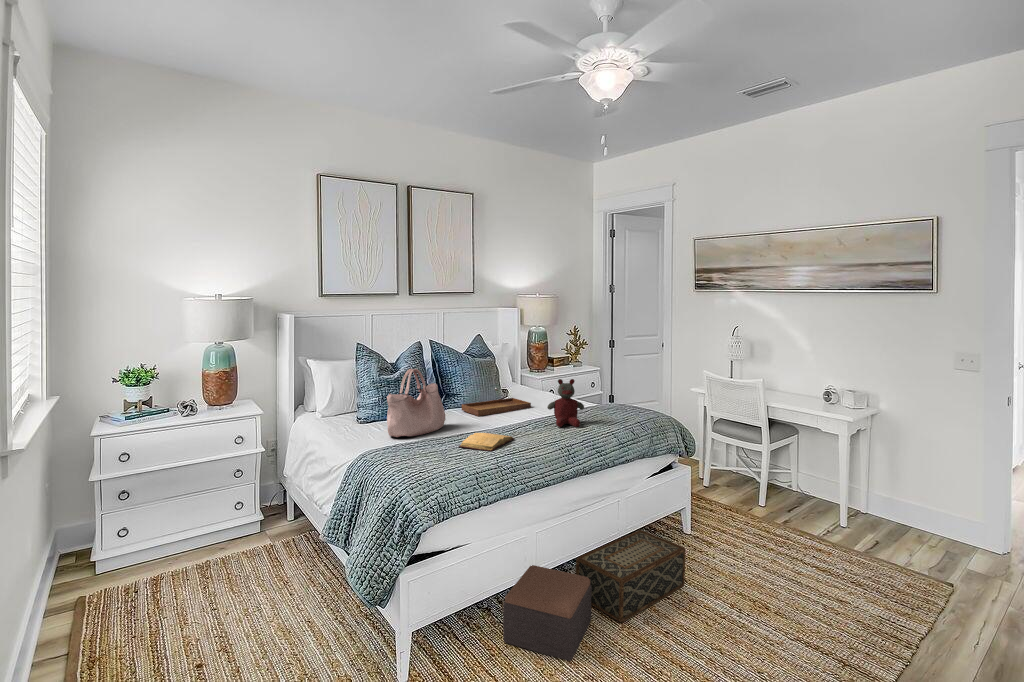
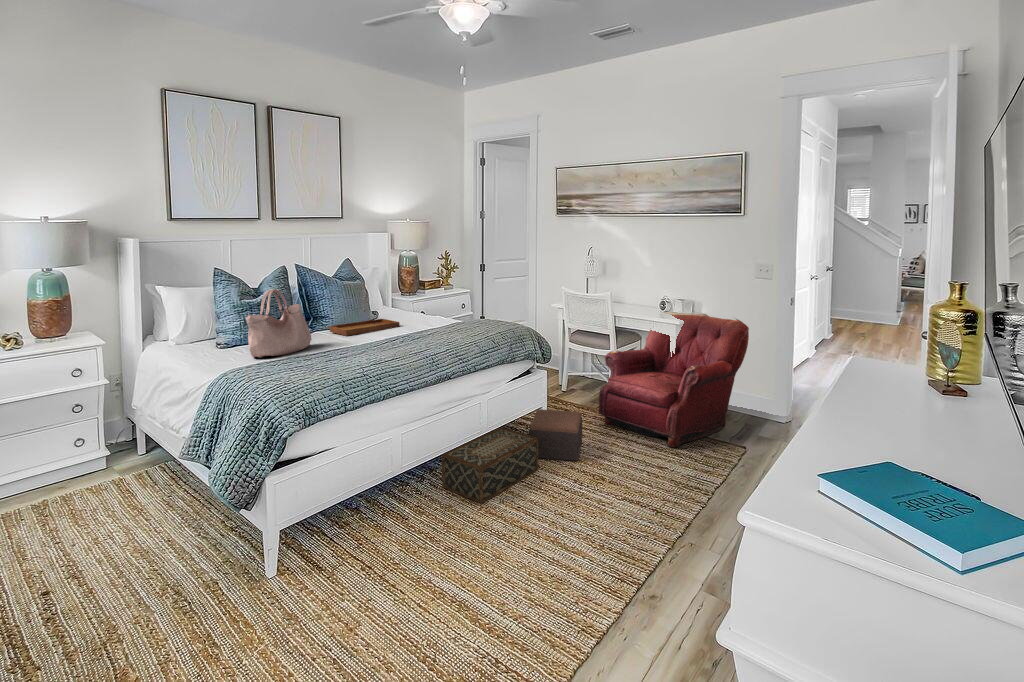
stuffed bear: present [547,379,584,427] -> none [412,295,448,340]
armchair: none [752,403,948,574] -> present [599,312,749,447]
book: present [459,433,514,452] -> none [323,348,380,363]
footstool: present [503,565,592,661] -> present [529,409,582,461]

